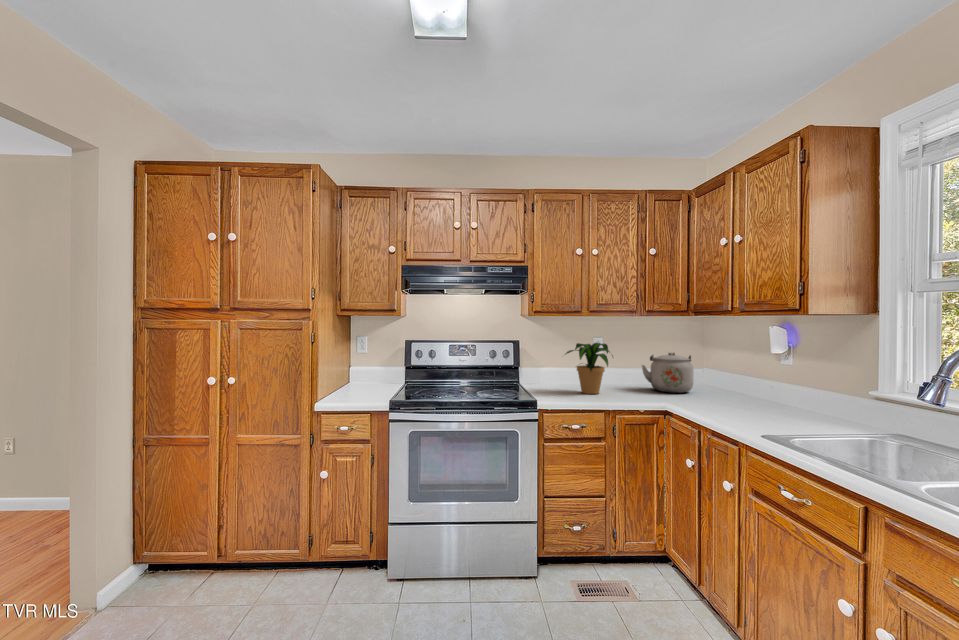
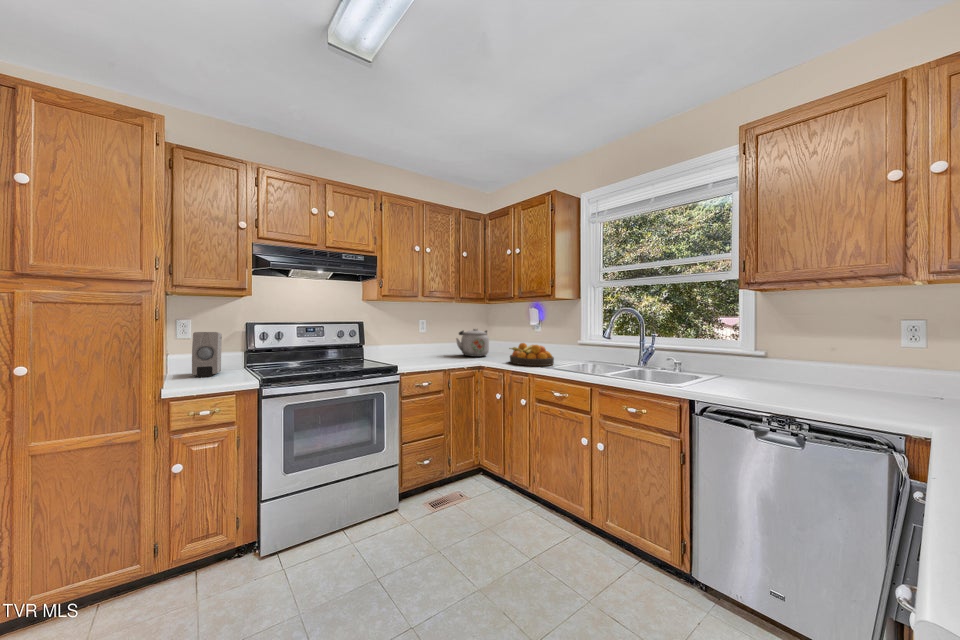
potted plant: present [566,343,613,394] -> none [404,322,443,361]
soap dispenser: none [348,352,377,394] -> present [192,332,222,377]
fruit bowl: none [710,377,791,417] -> present [509,343,554,366]

